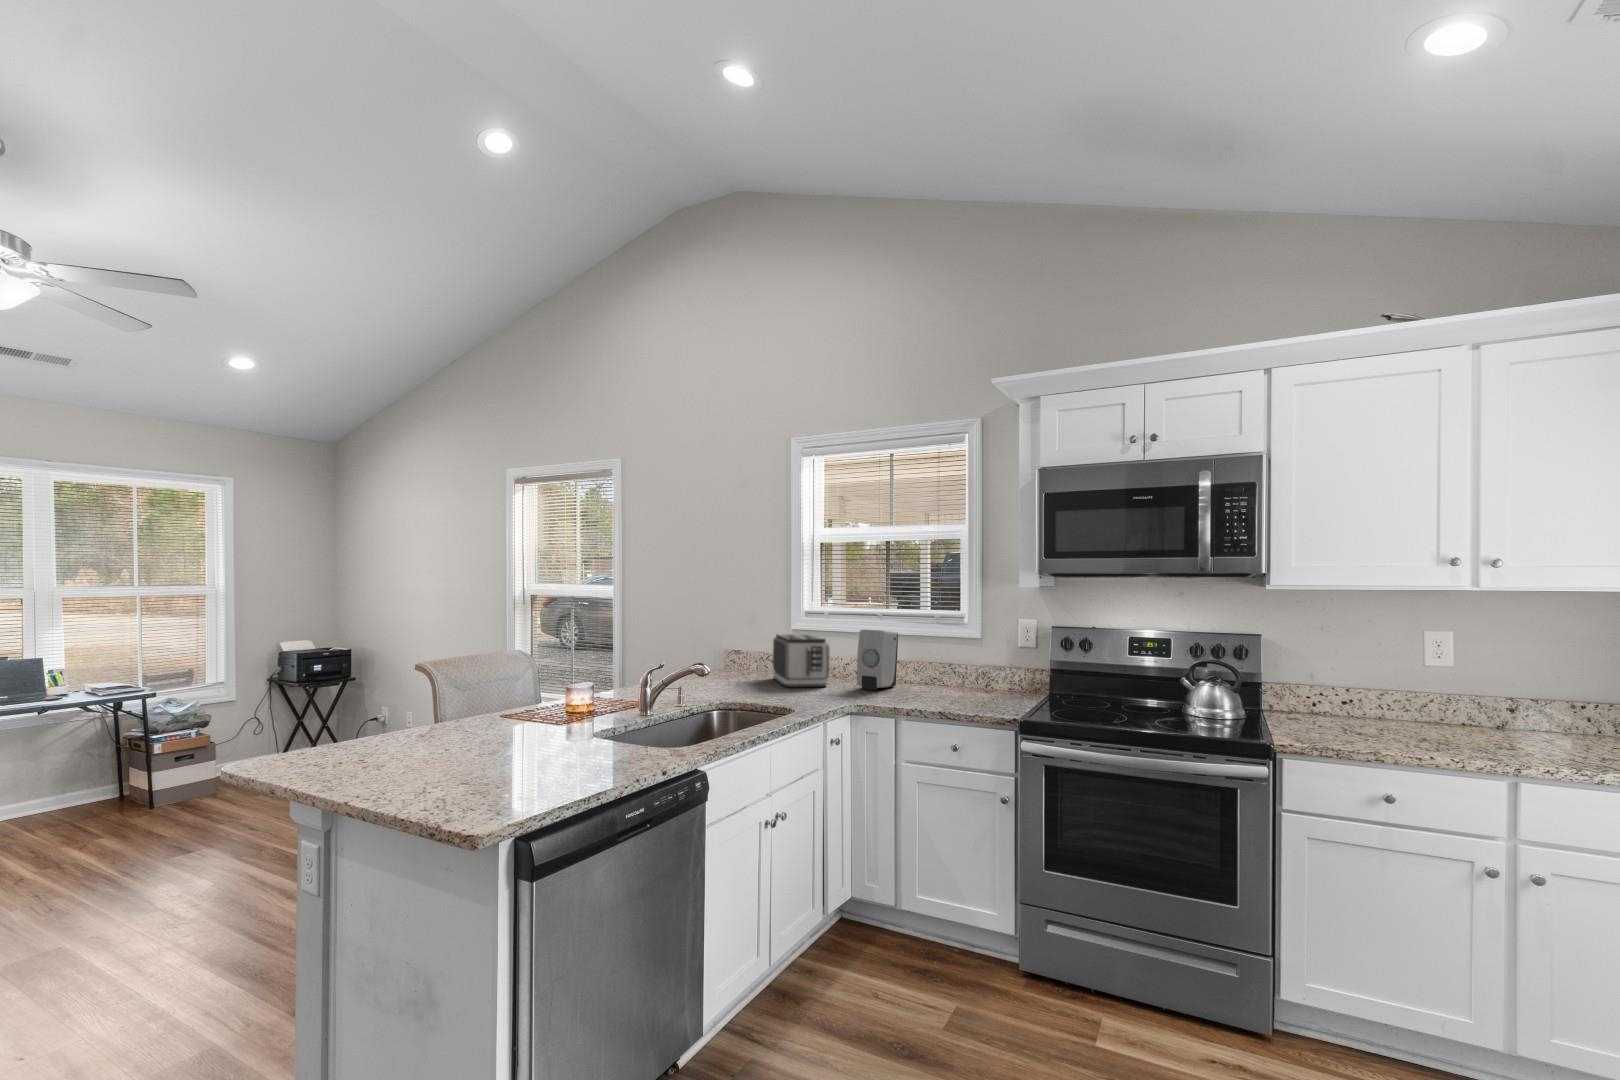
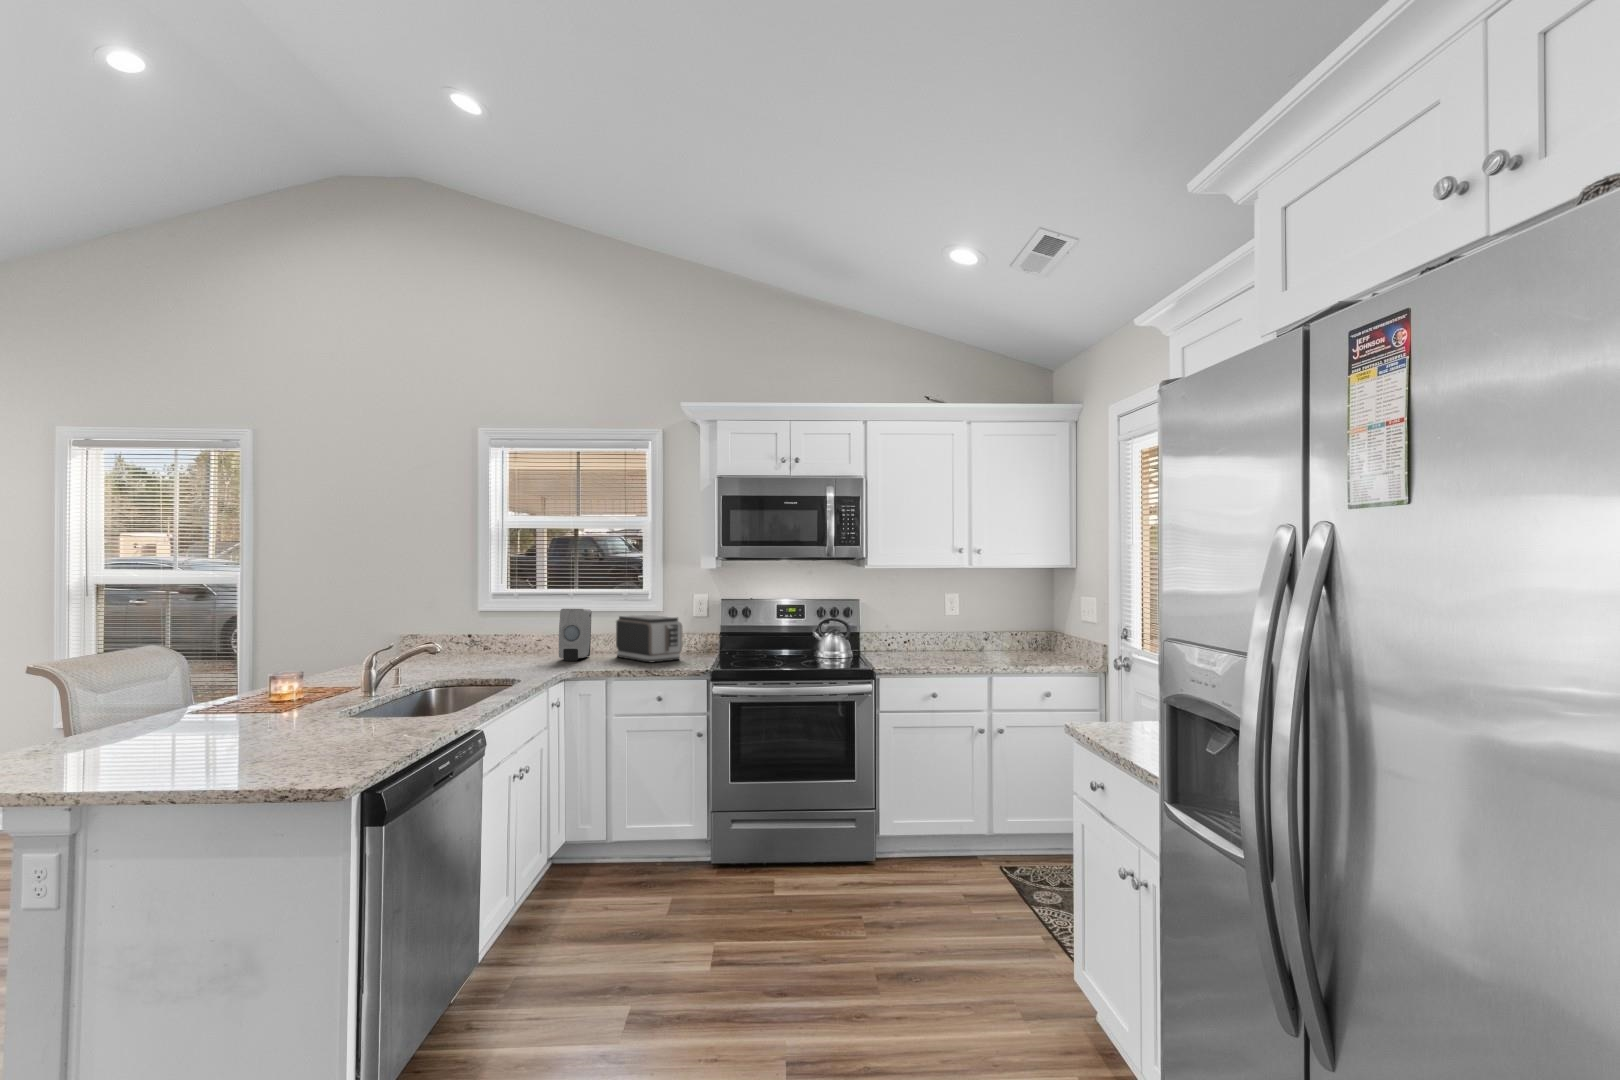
toaster: present [773,634,829,688] -> present [616,615,682,662]

